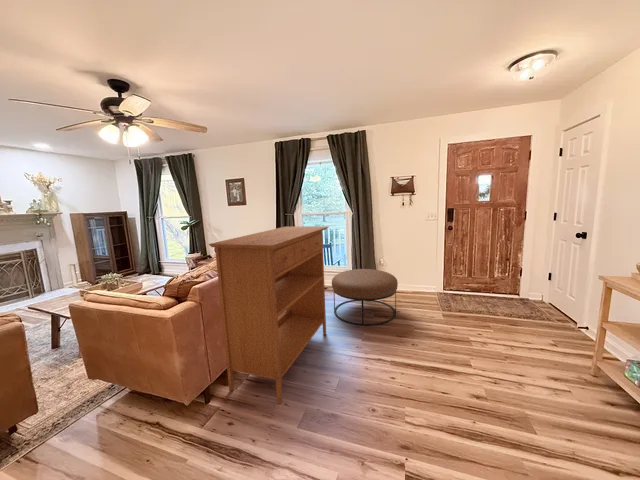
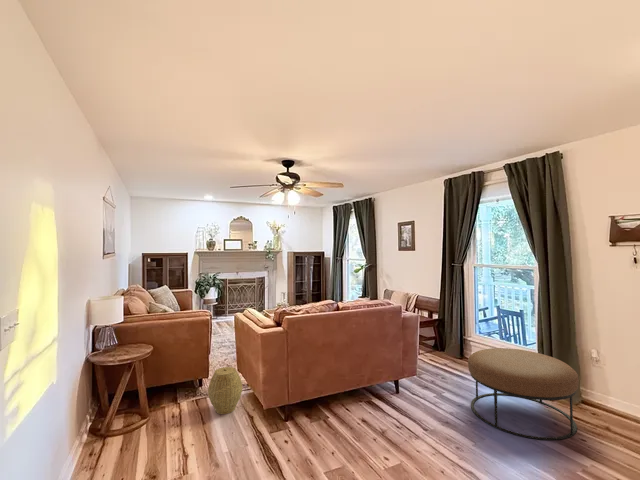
console table: present [209,226,328,403] -> none [299,277,444,450]
woven basket: none [66,376,129,447] -> present [208,367,242,414]

